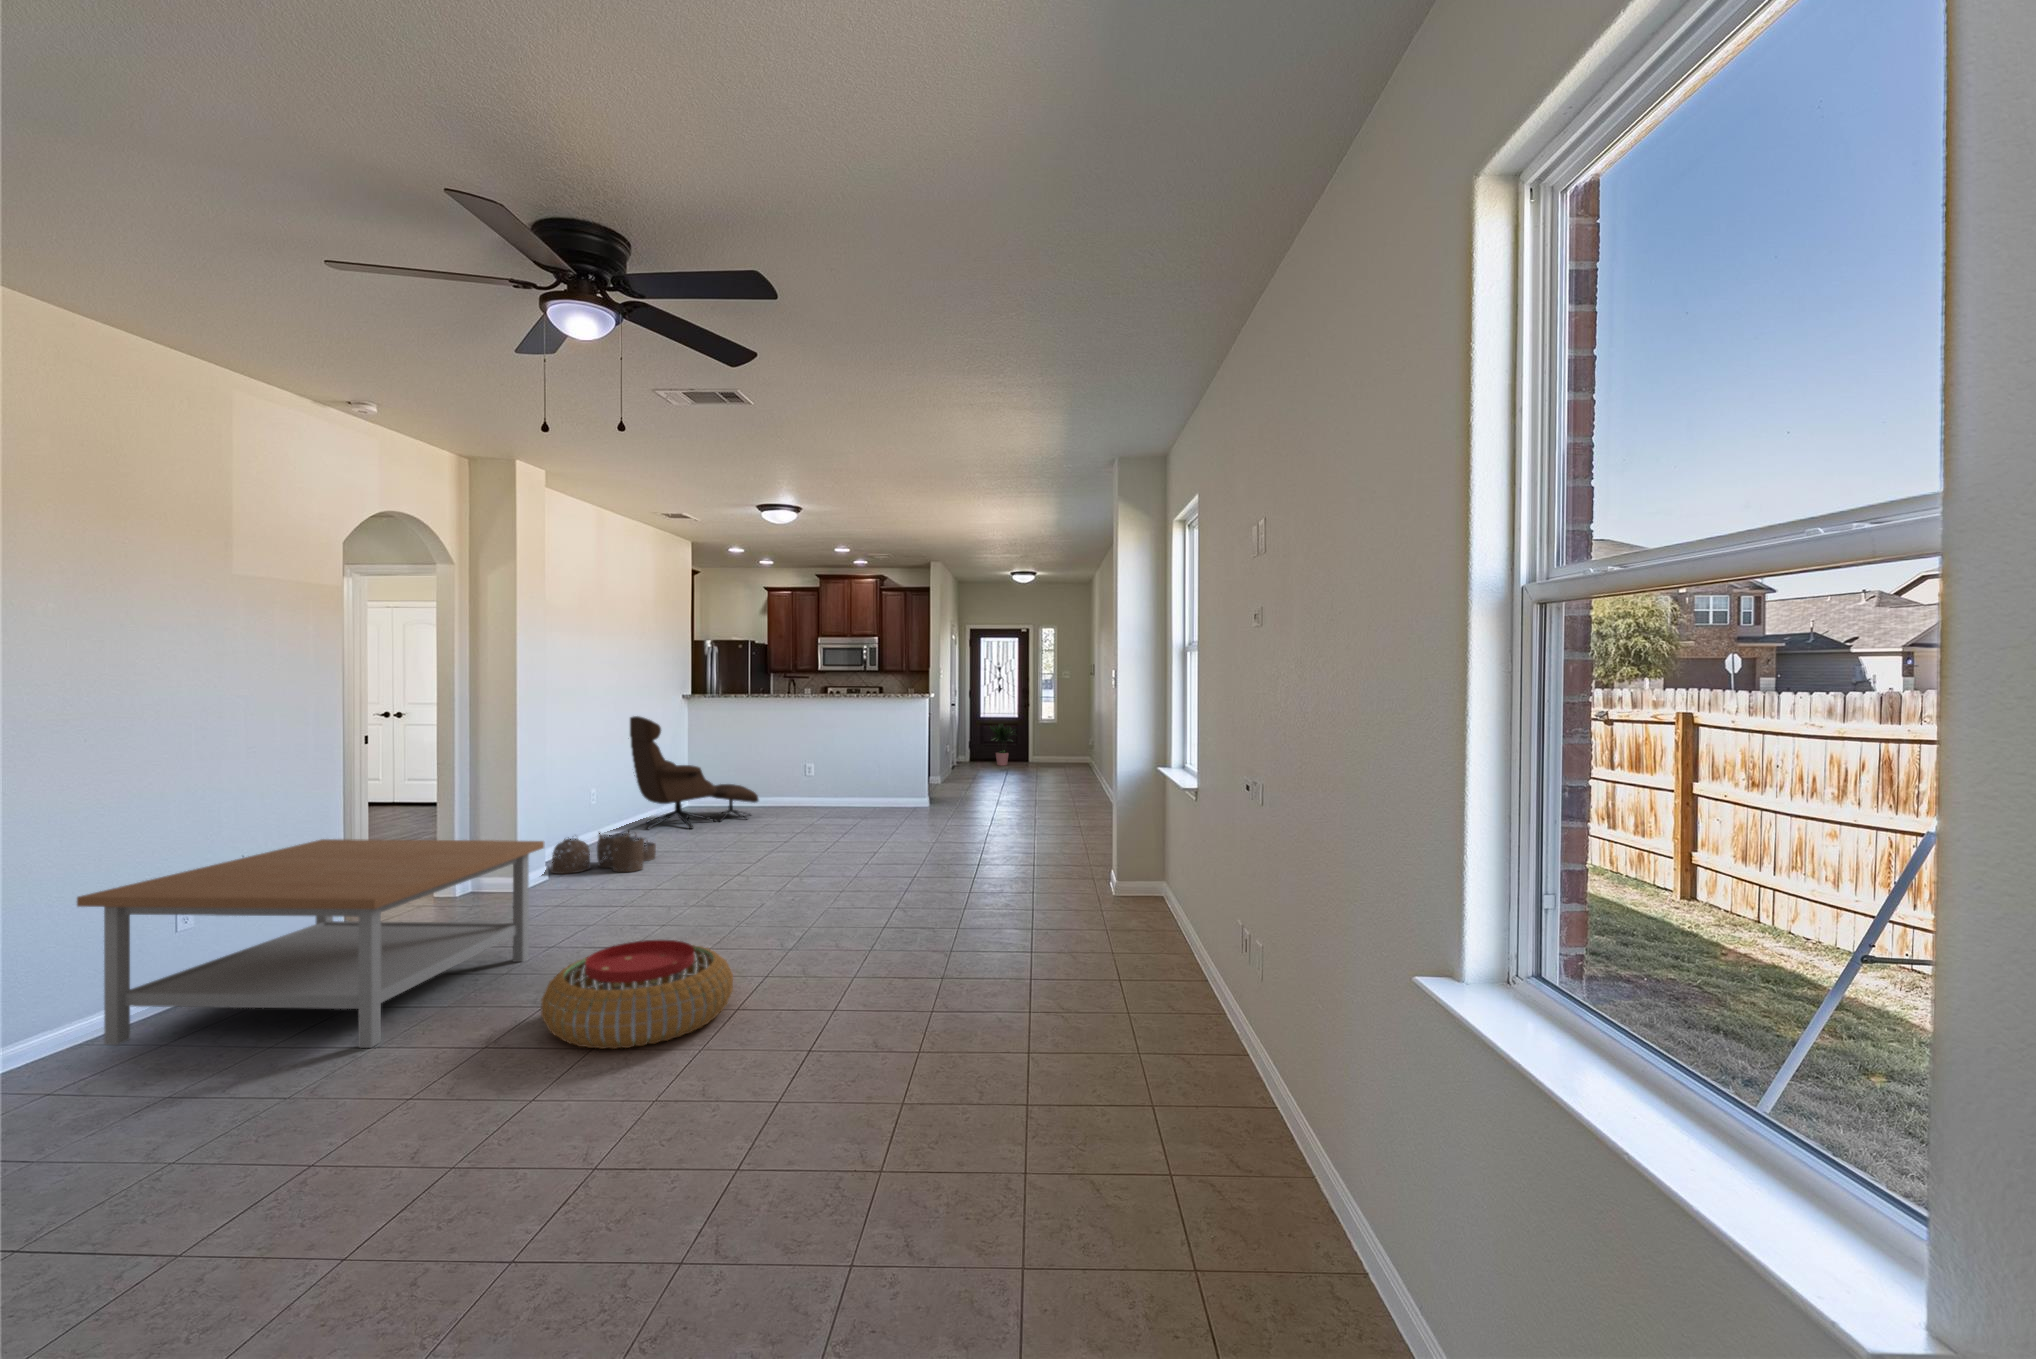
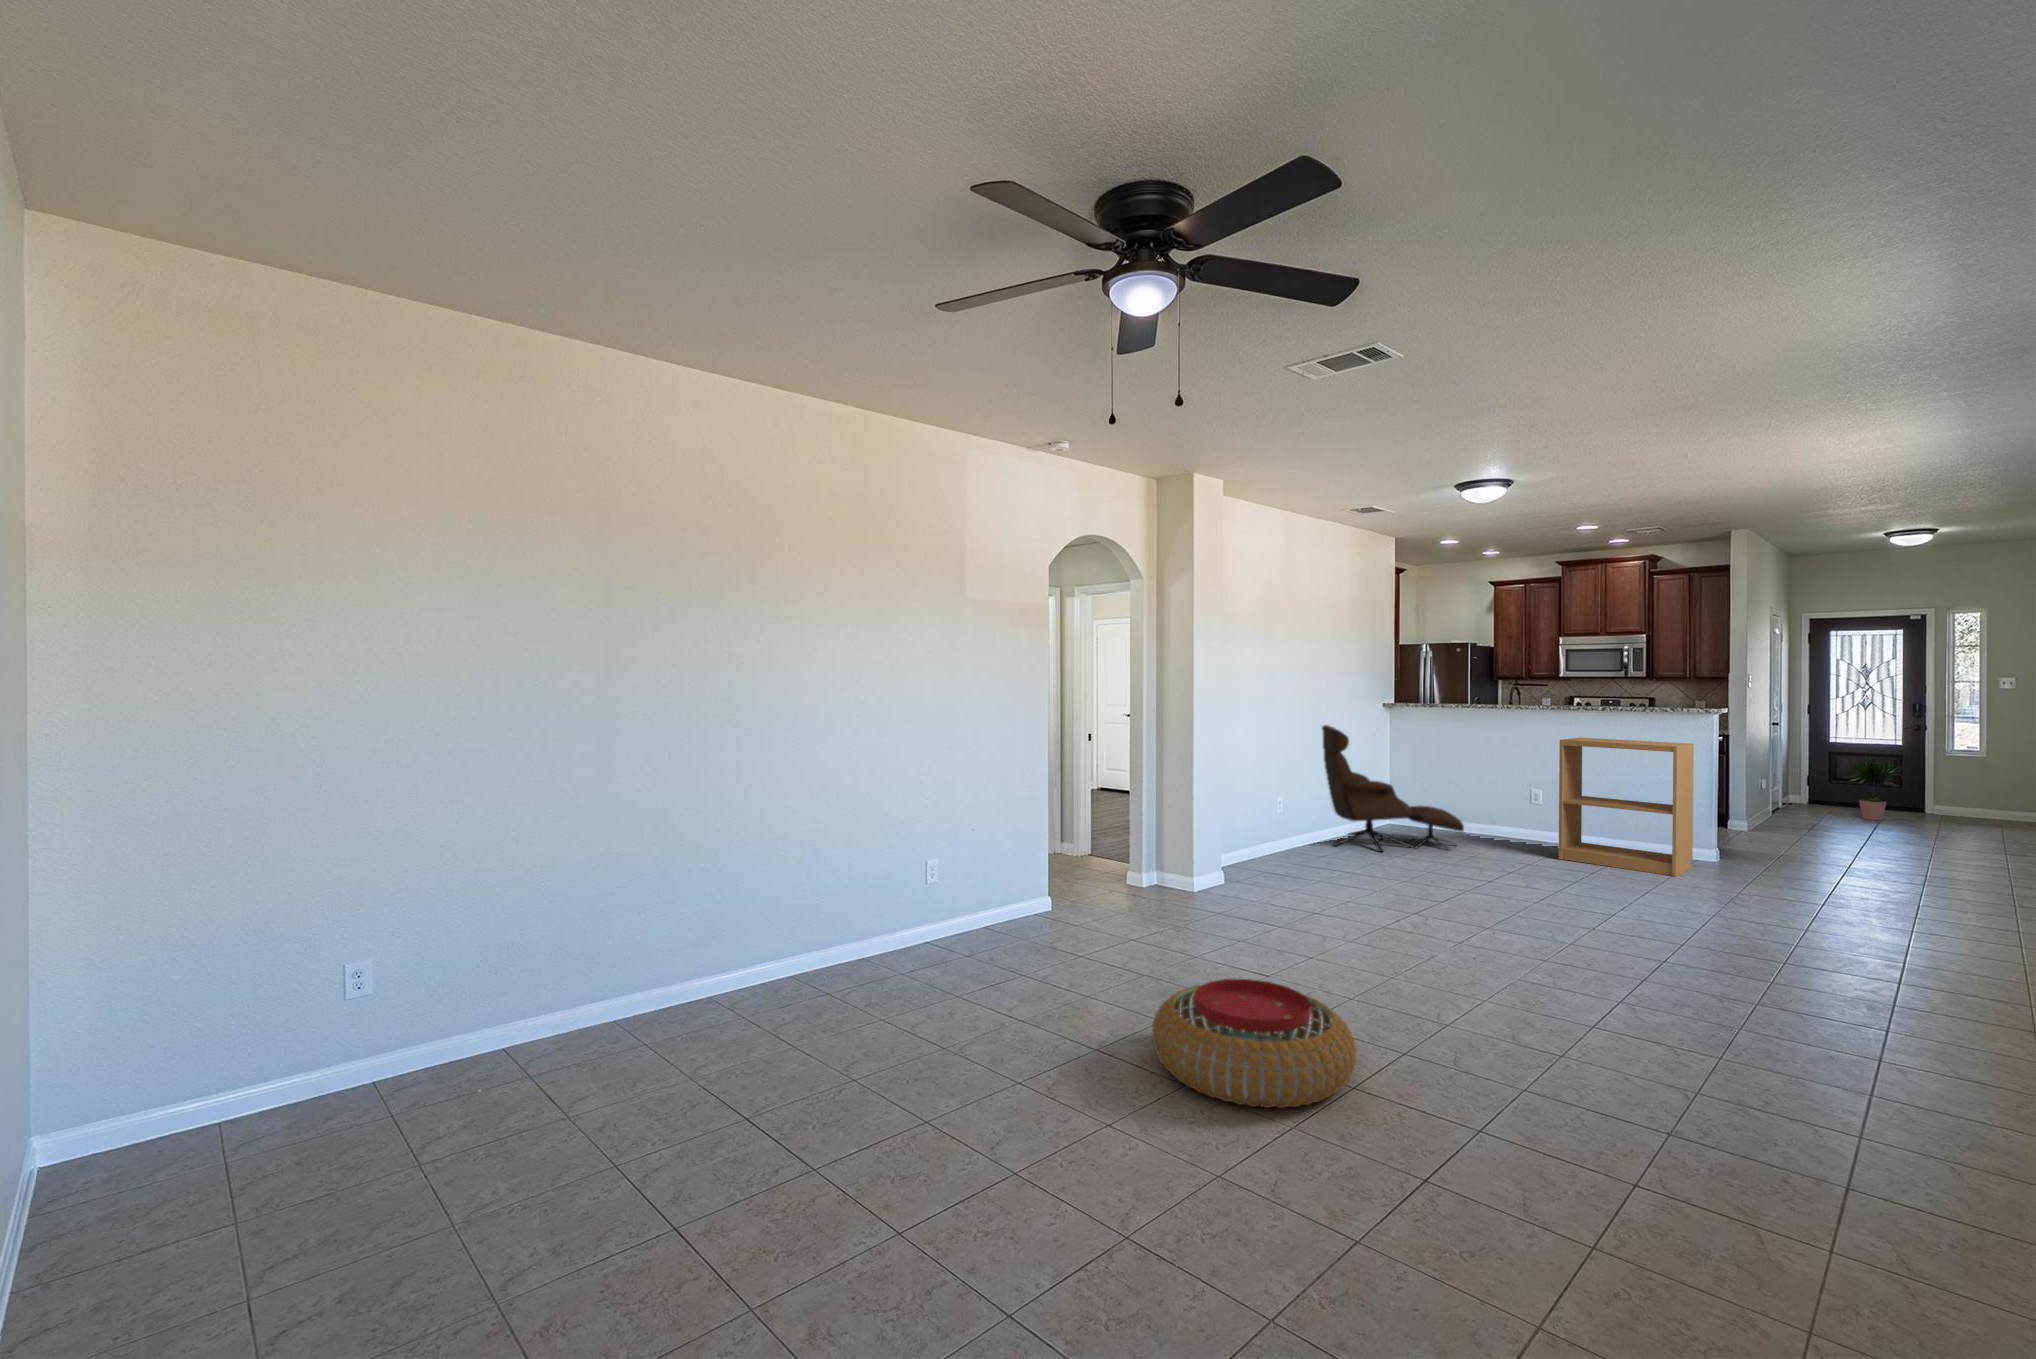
bookshelf: none [829,718,914,816] -> present [1559,737,1694,877]
woven basket: present [551,833,656,874] -> none [1228,843,1333,891]
coffee table: present [77,839,544,1048] -> none [871,821,1191,1020]

